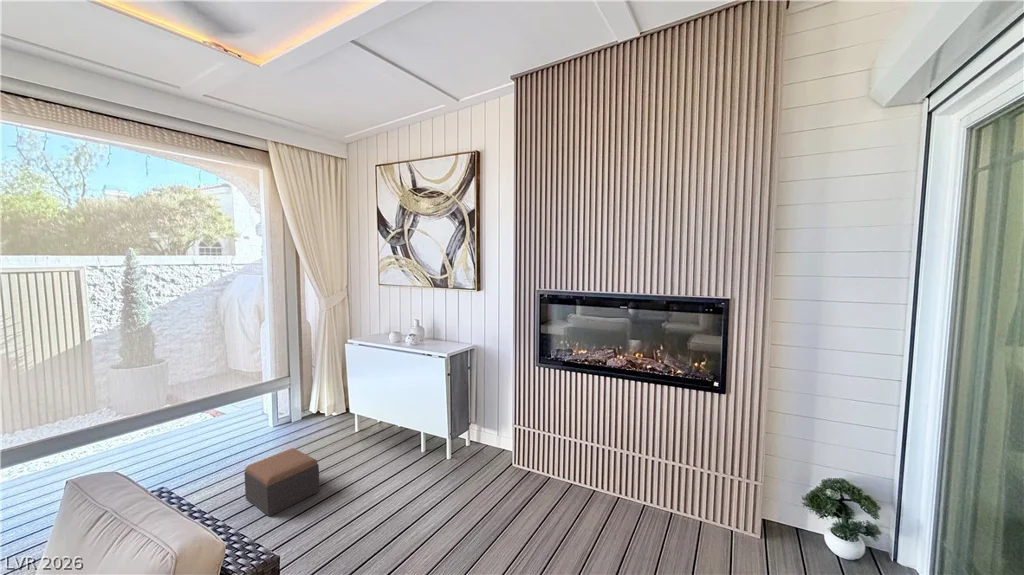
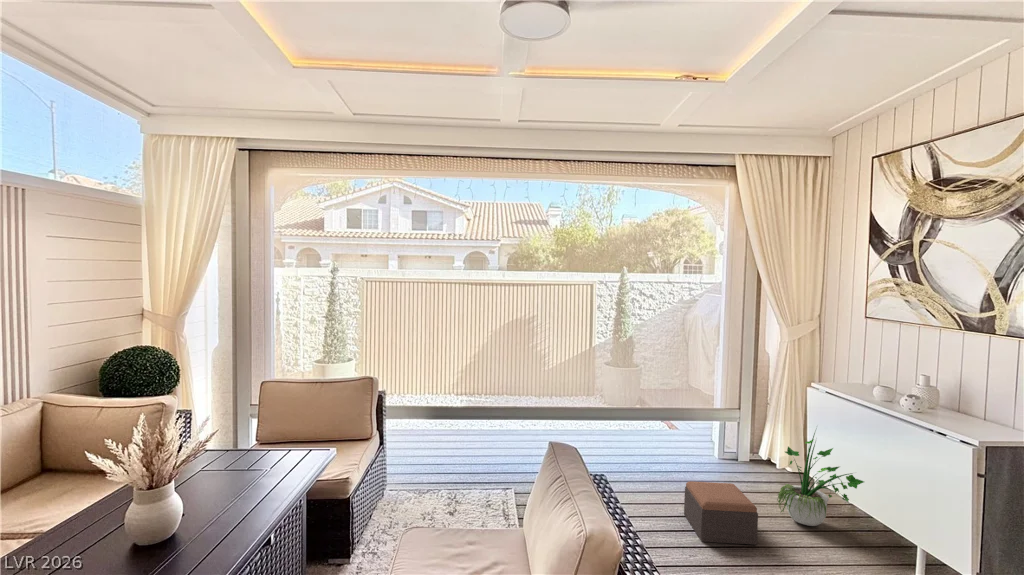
potted plant: none [330,372,390,456] -> present [777,433,864,526]

